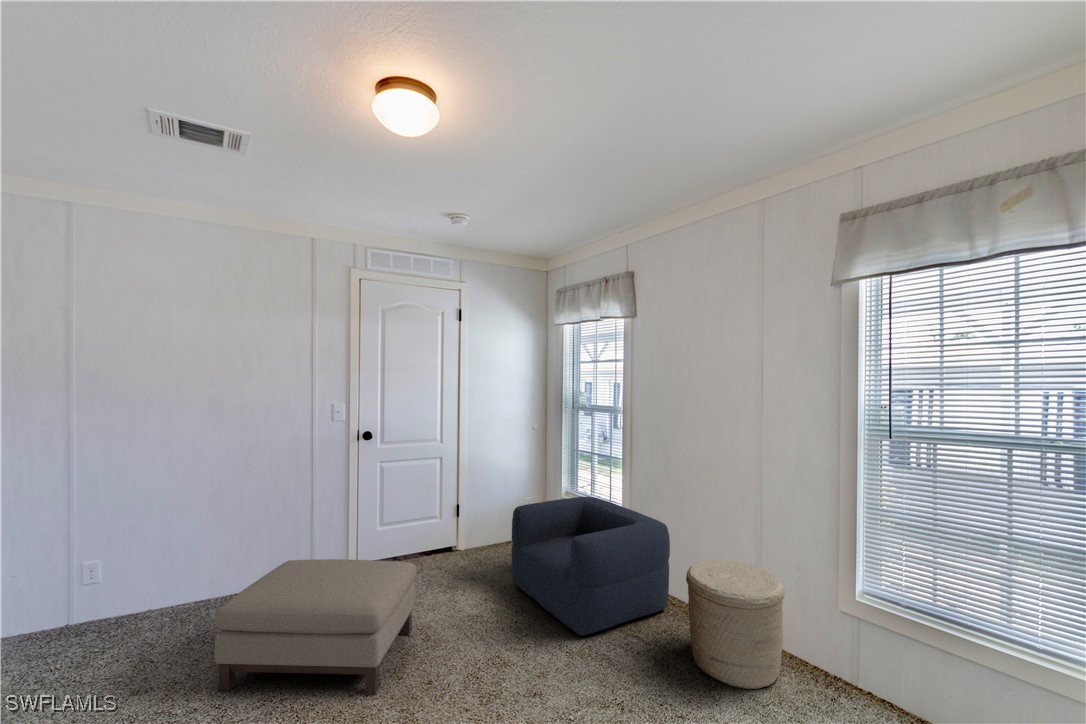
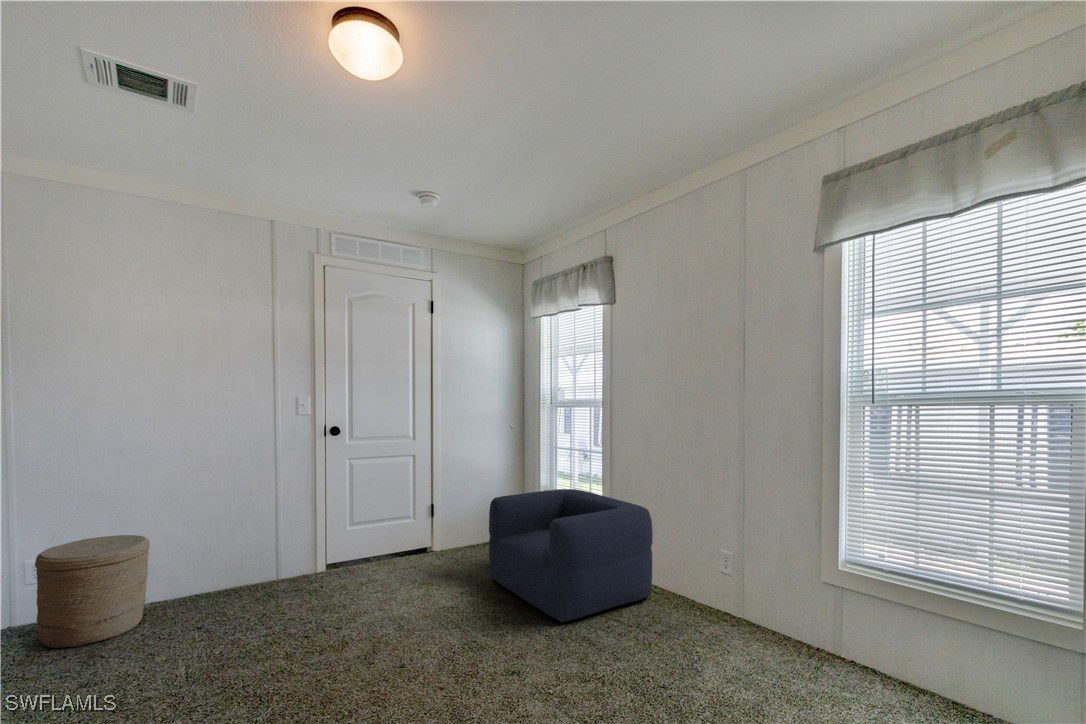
ottoman: present [215,559,416,695] -> none [173,549,388,681]
woven basket: present [686,560,784,689] -> present [35,535,150,649]

